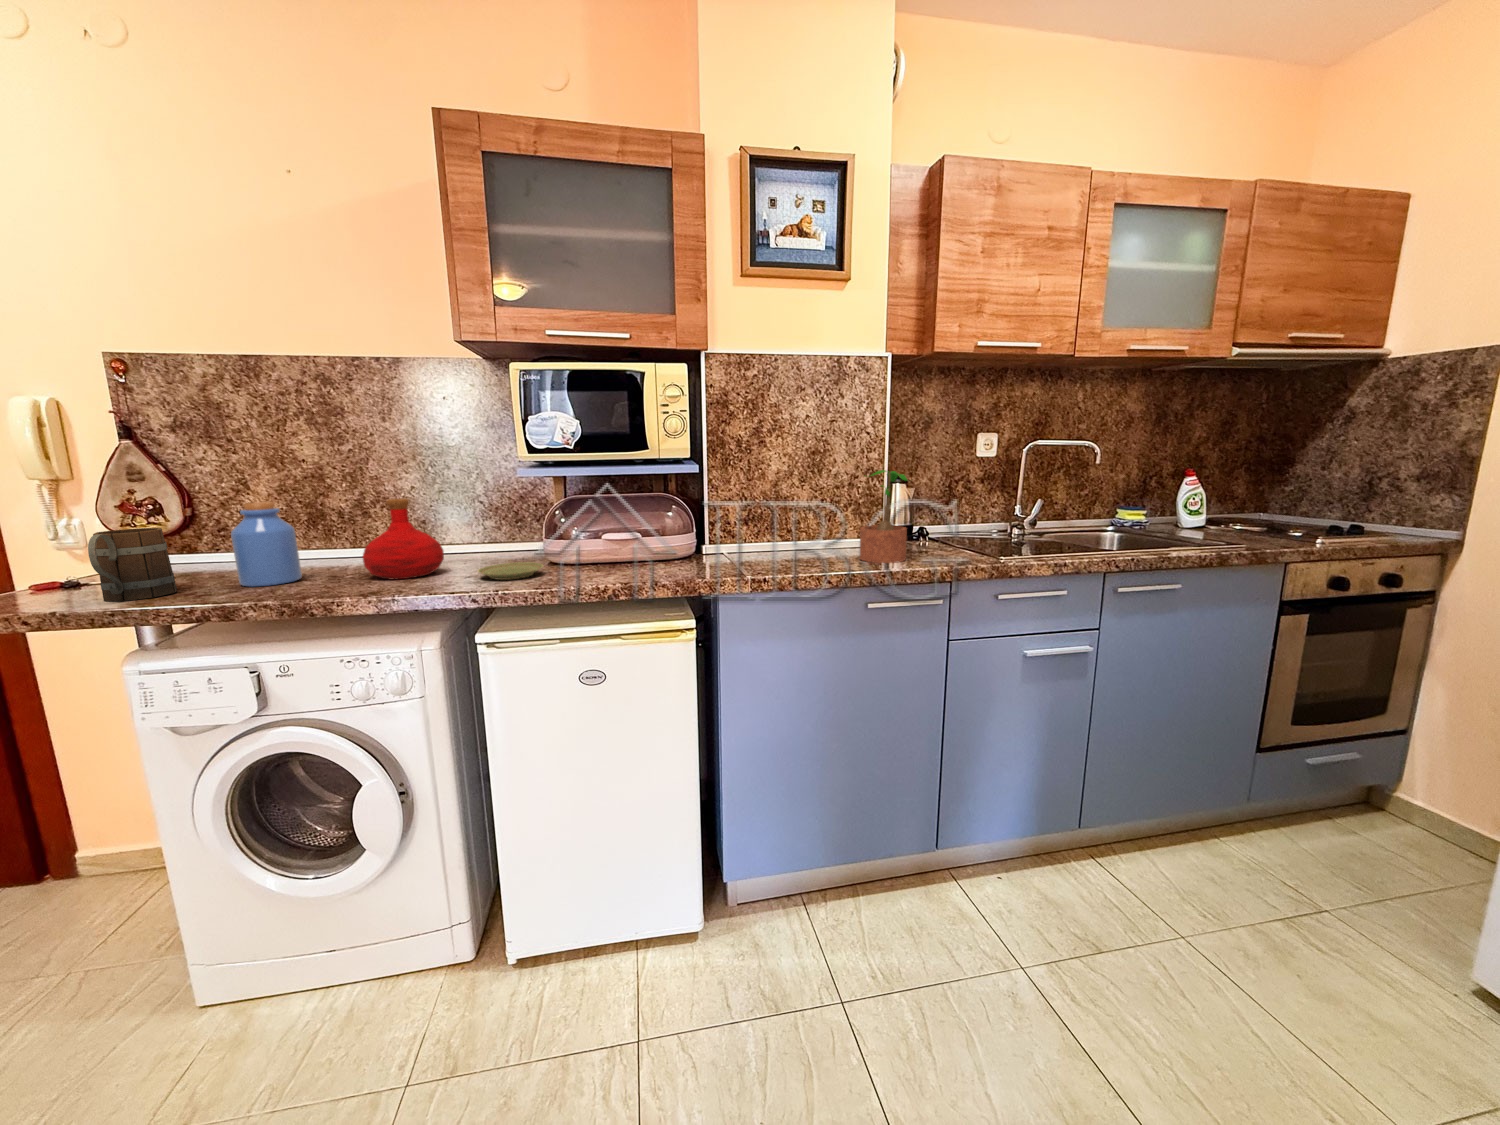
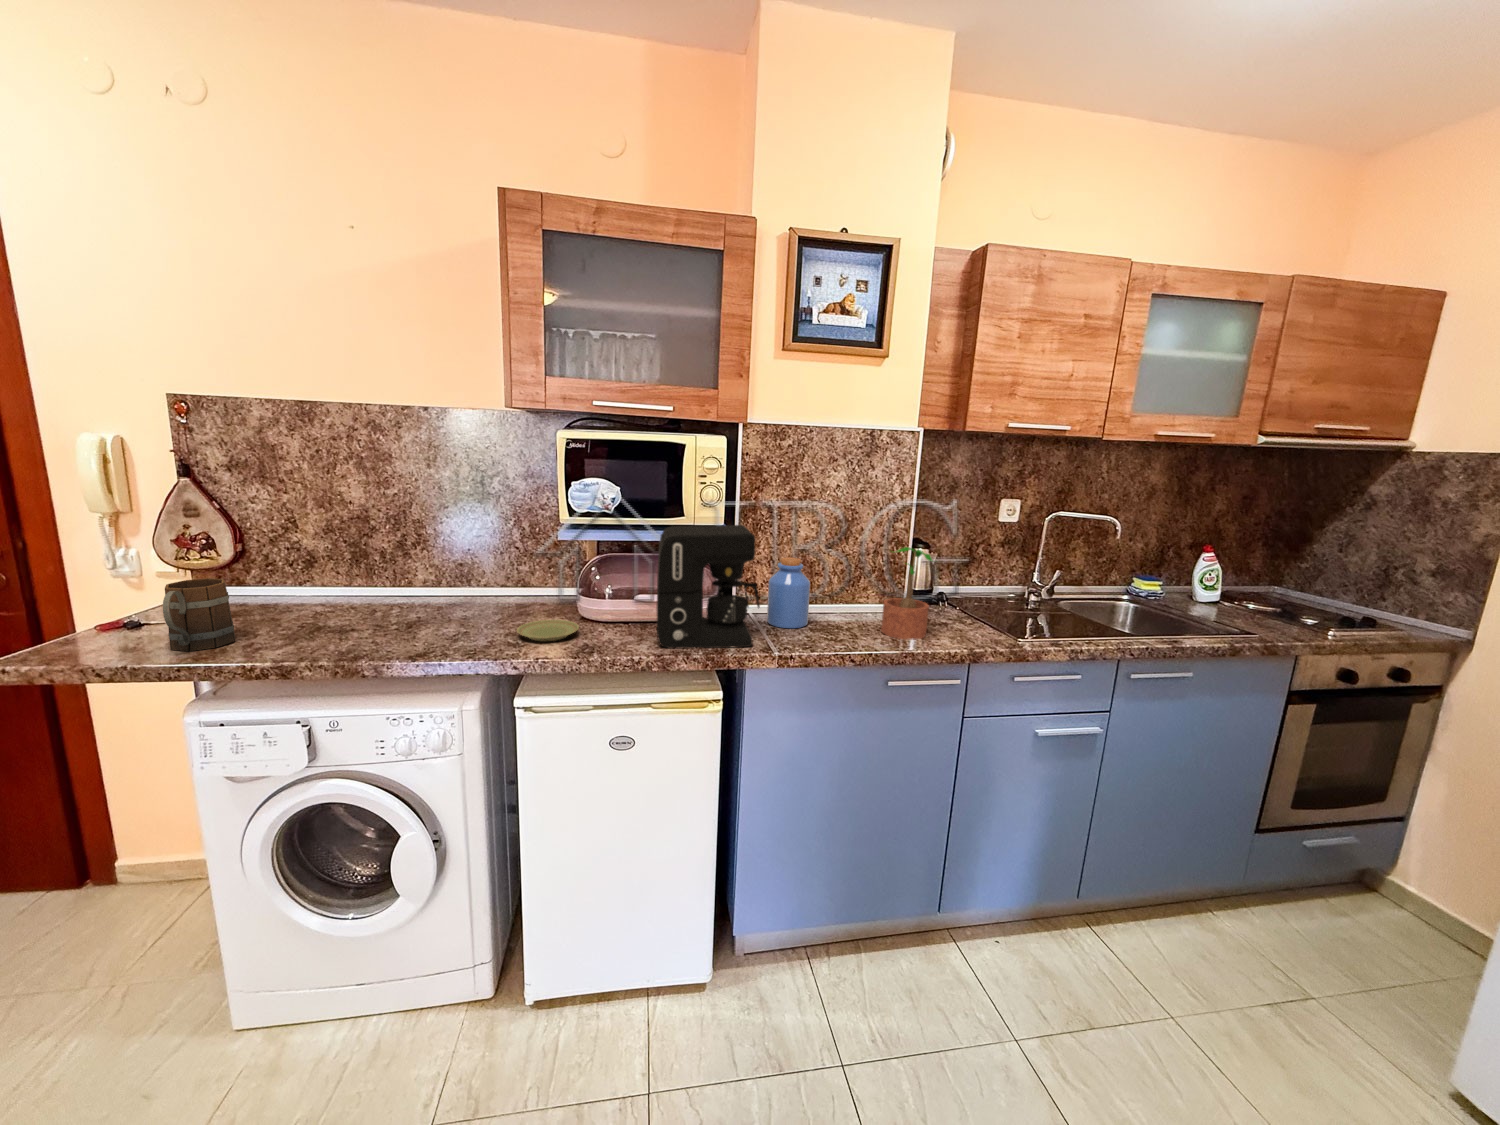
coffee maker: none [621,454,731,578] -> present [657,525,760,649]
bottle: present [363,498,444,579] -> none [408,554,483,633]
jar: present [231,502,302,587] -> present [767,557,810,628]

